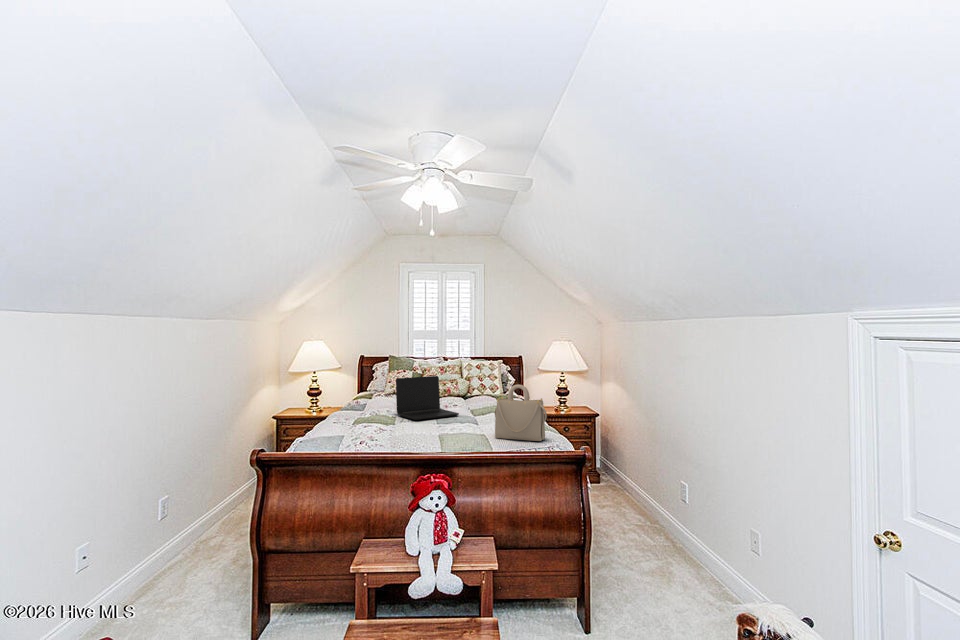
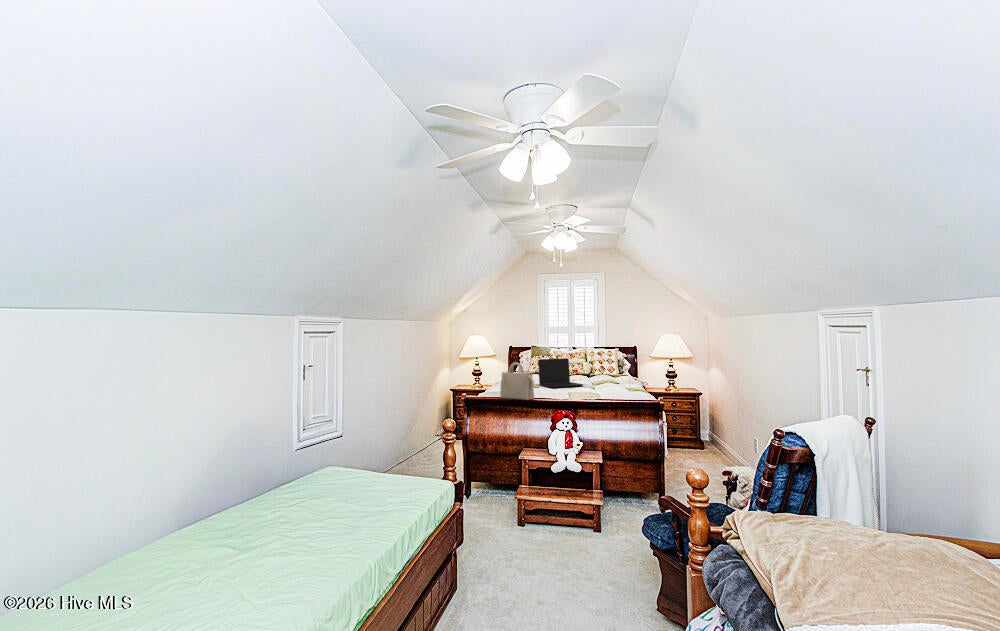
handbag: present [495,384,547,441] -> present [500,362,534,400]

